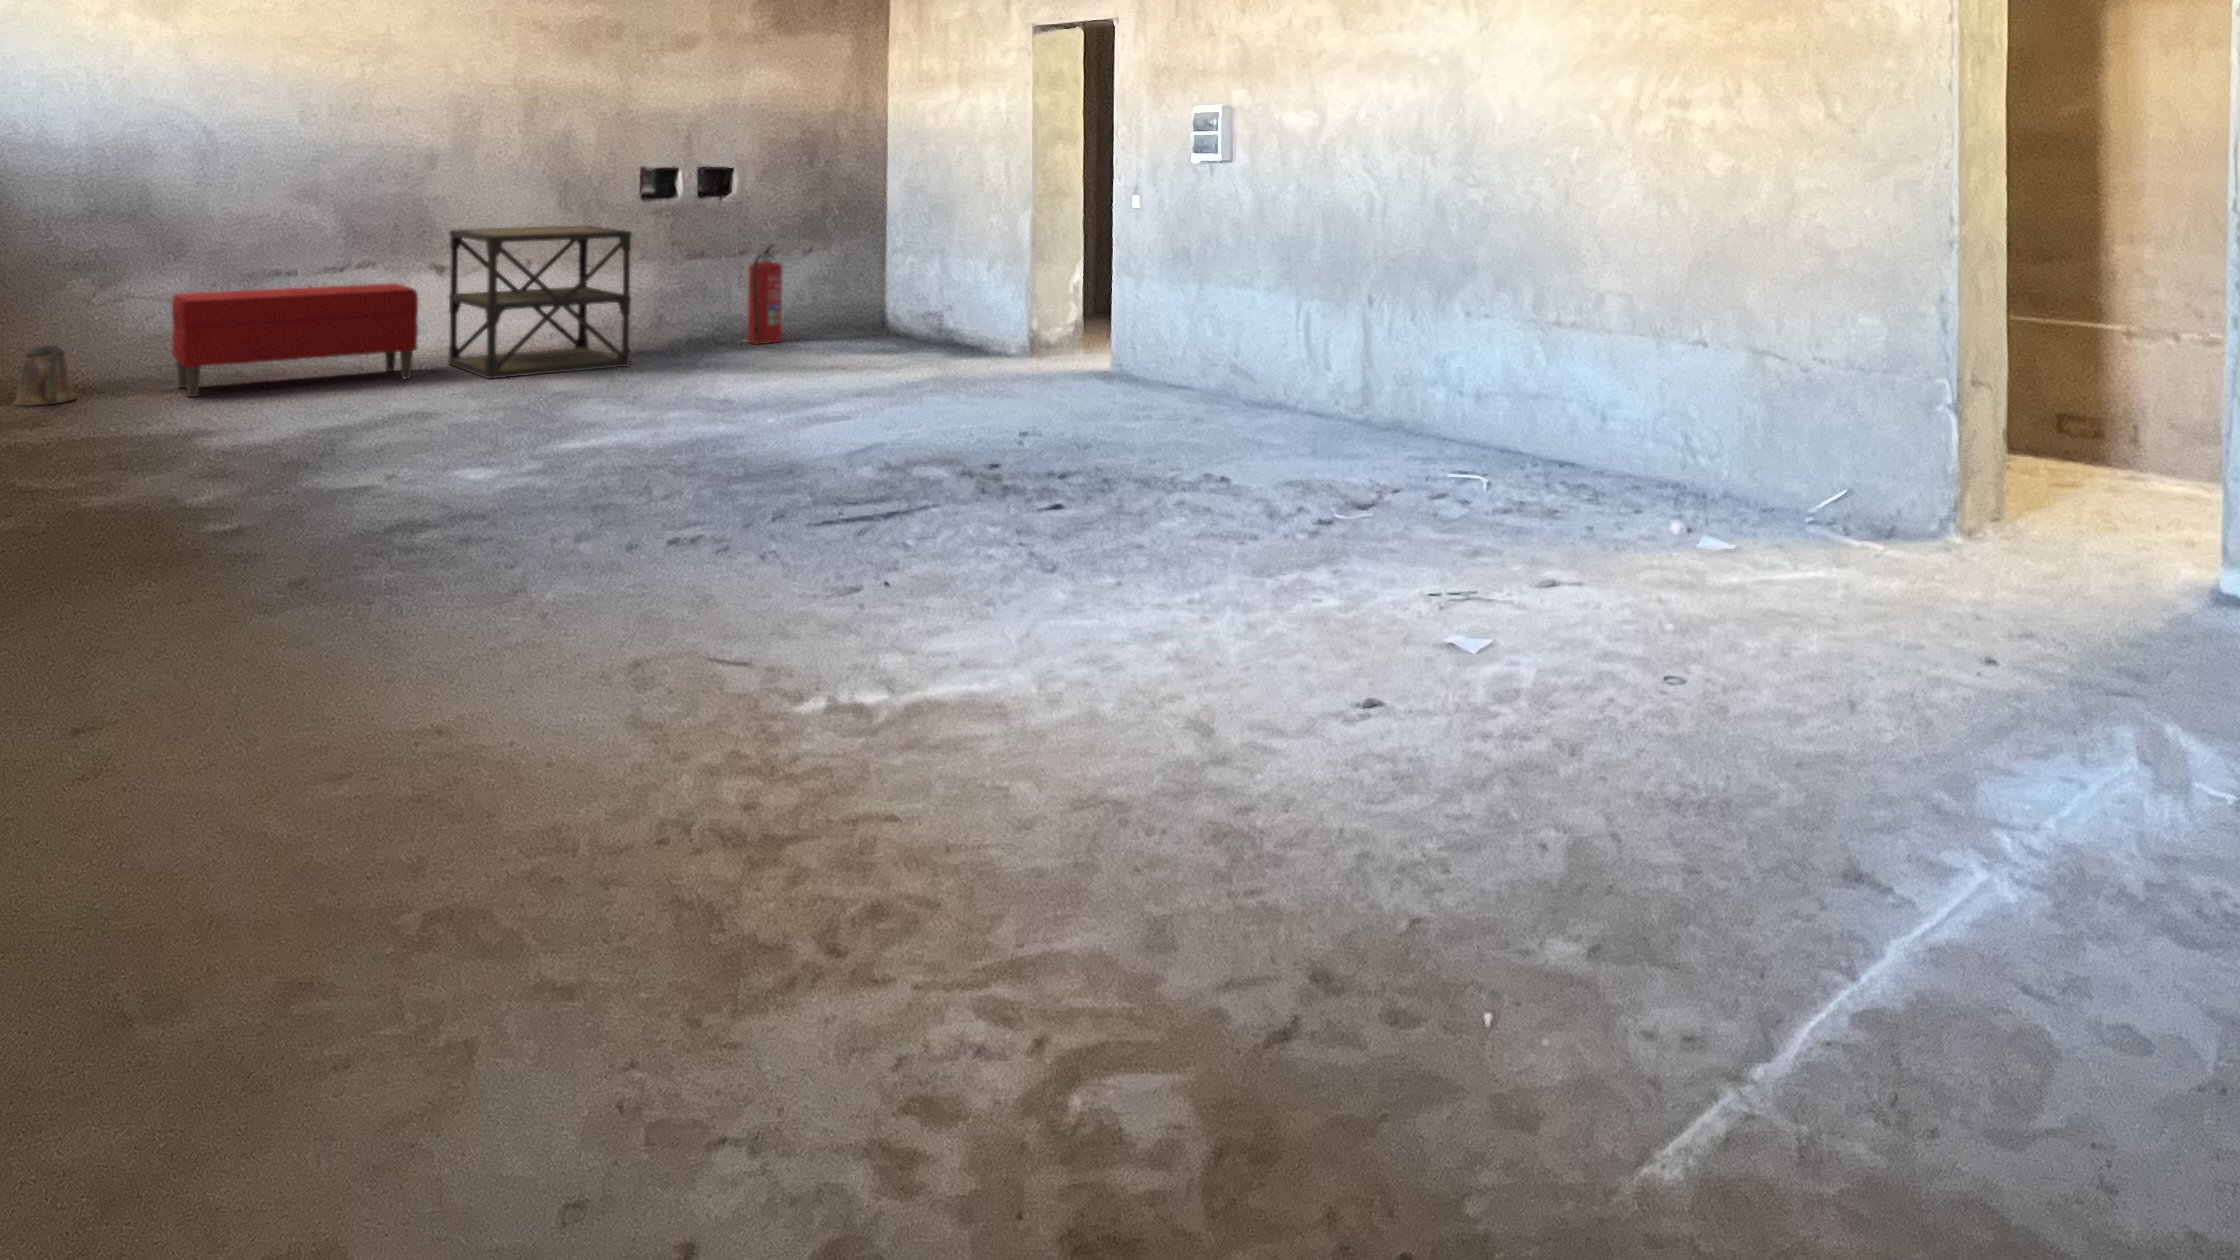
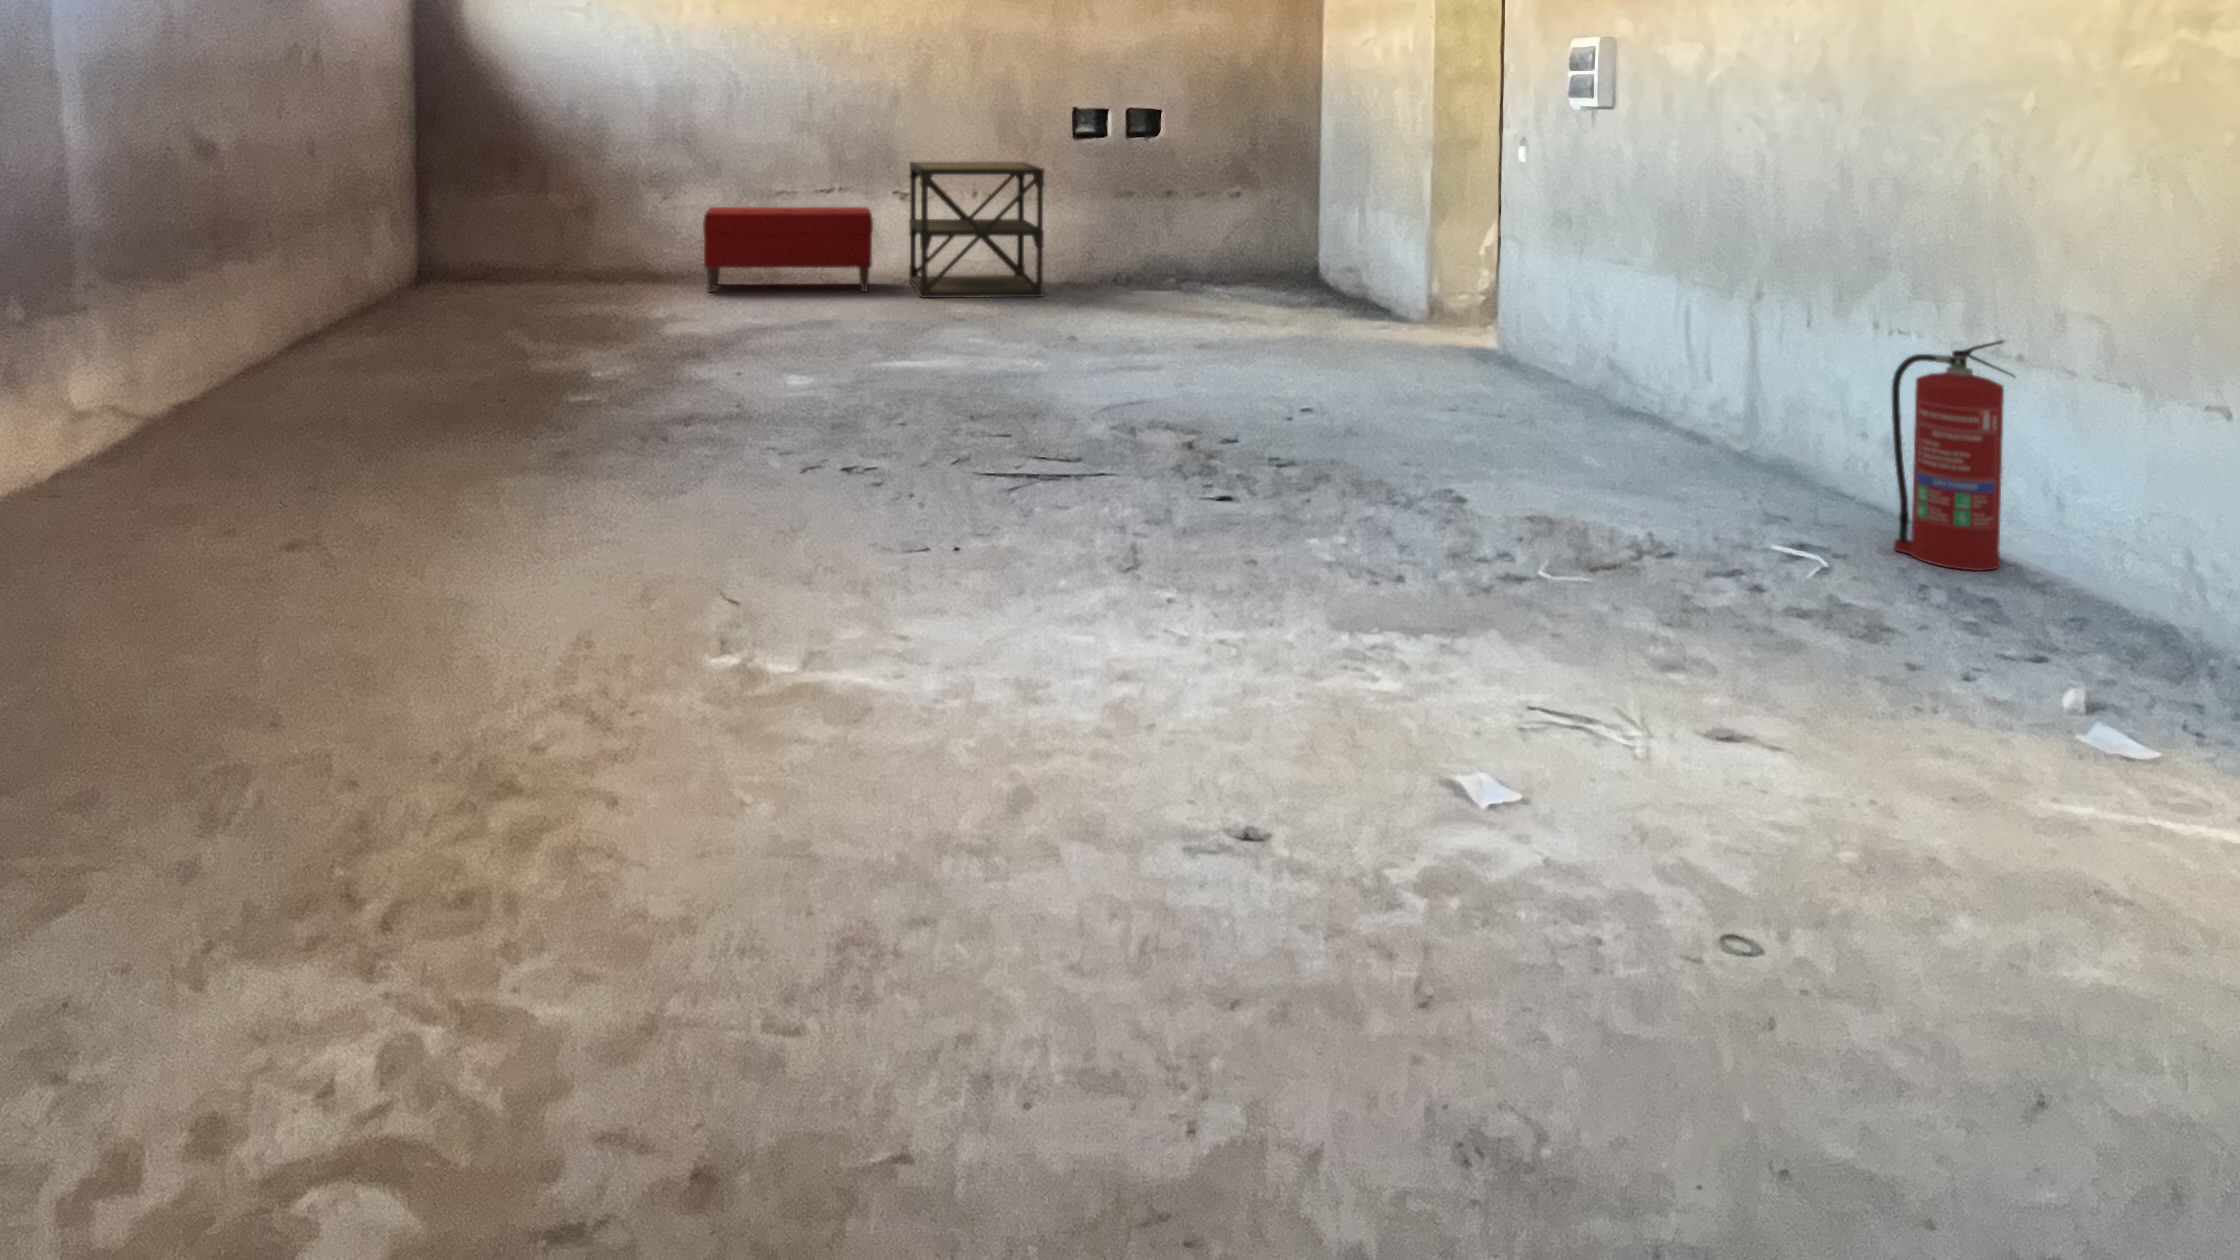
fire extinguisher: present [747,245,782,344] -> present [1892,341,2015,571]
watering can: present [15,345,75,406] -> none [606,243,644,289]

